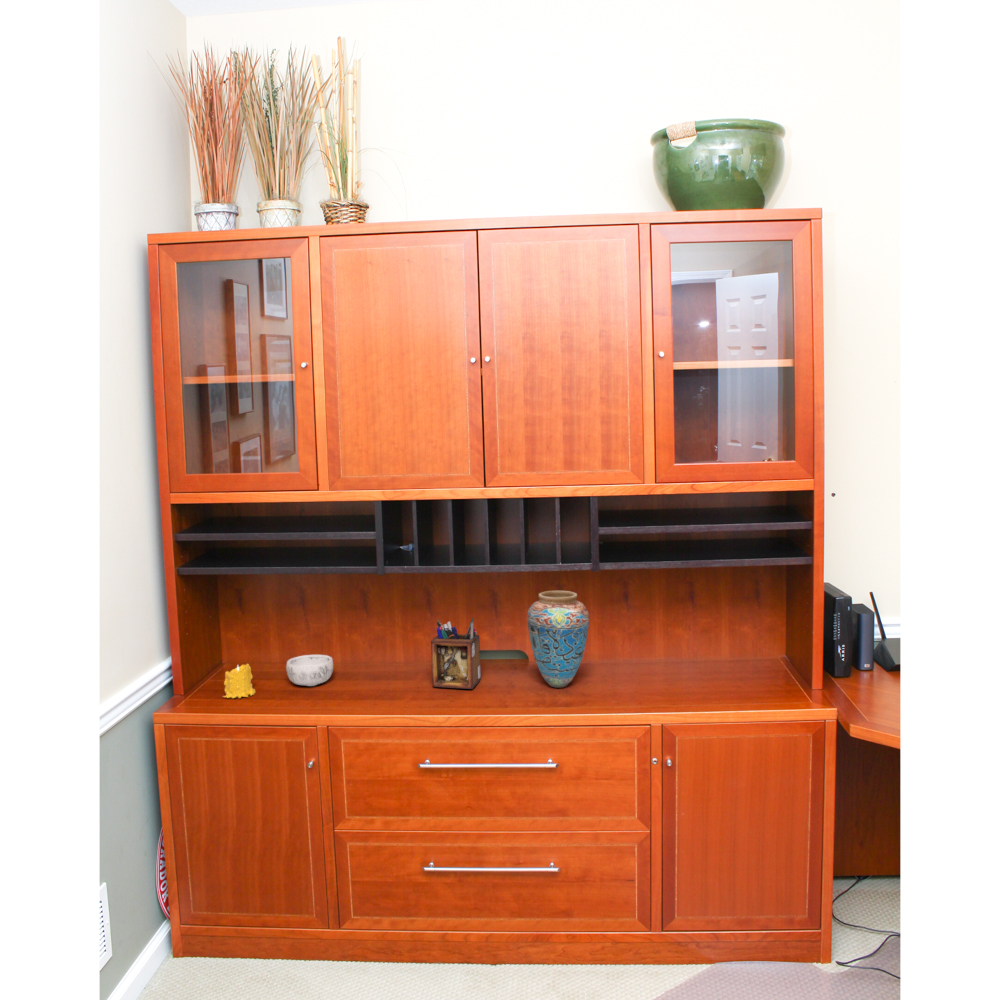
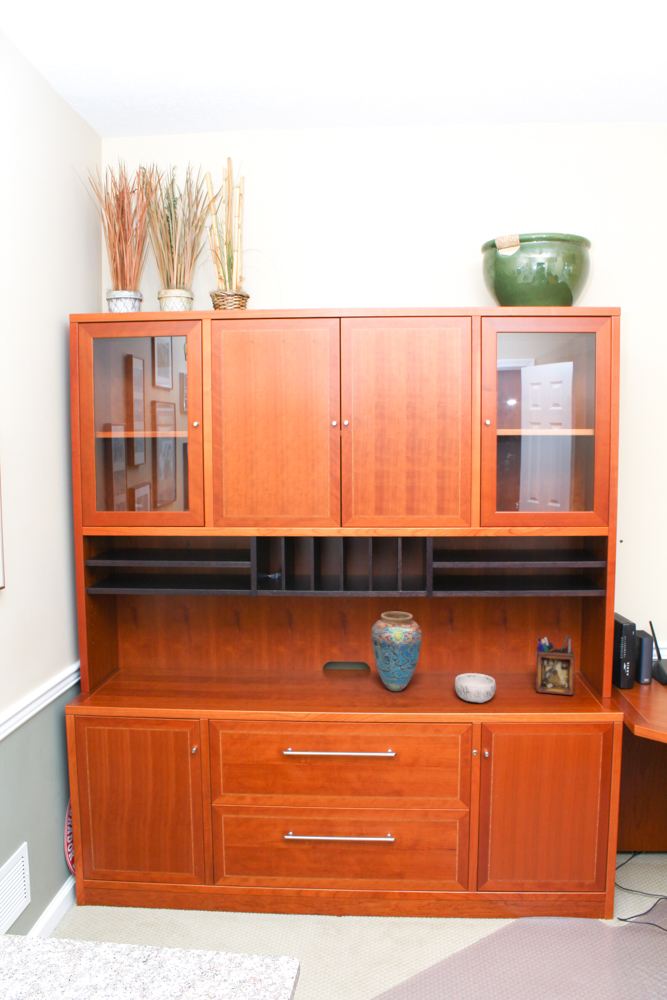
desk organizer: present [431,618,481,689] -> present [536,635,575,695]
decorative bowl: present [286,655,333,686] -> present [455,673,496,703]
candle: present [223,664,255,698] -> none [121,666,148,695]

